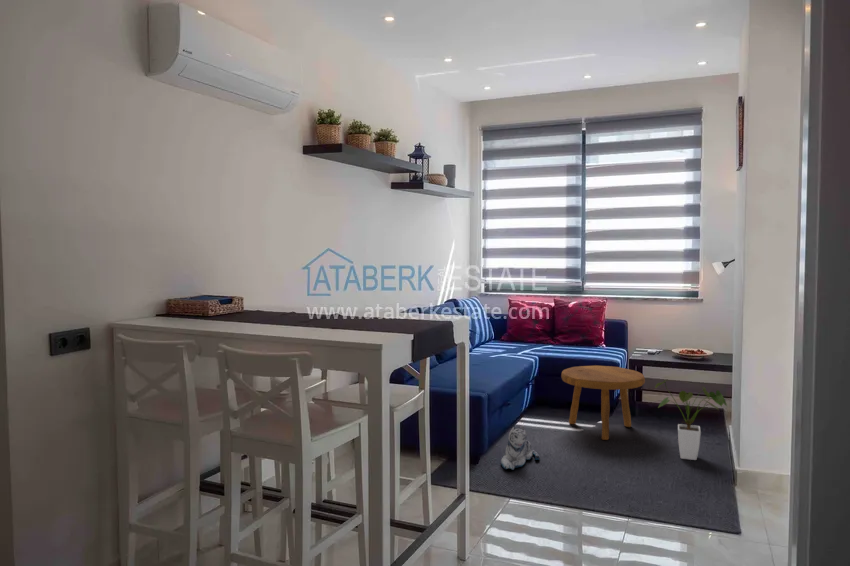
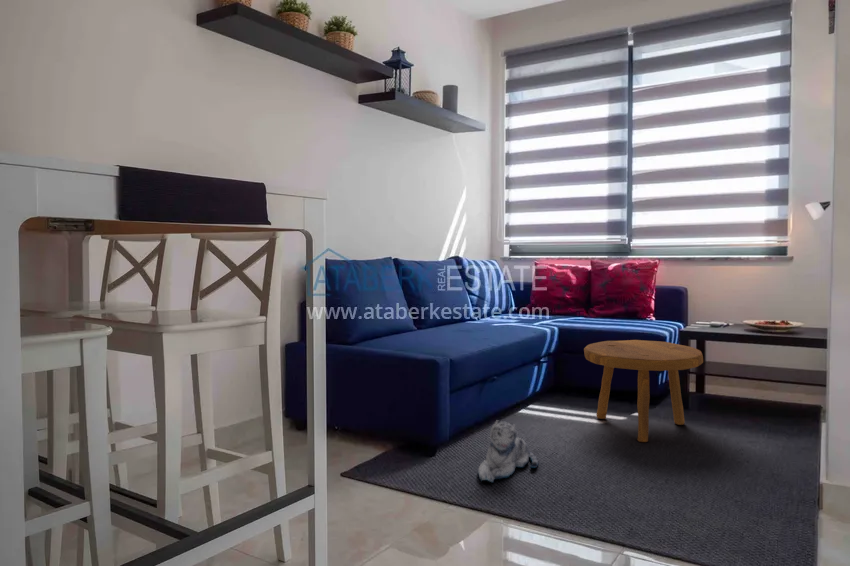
house plant: present [656,380,727,460] -> none [715,356,831,478]

